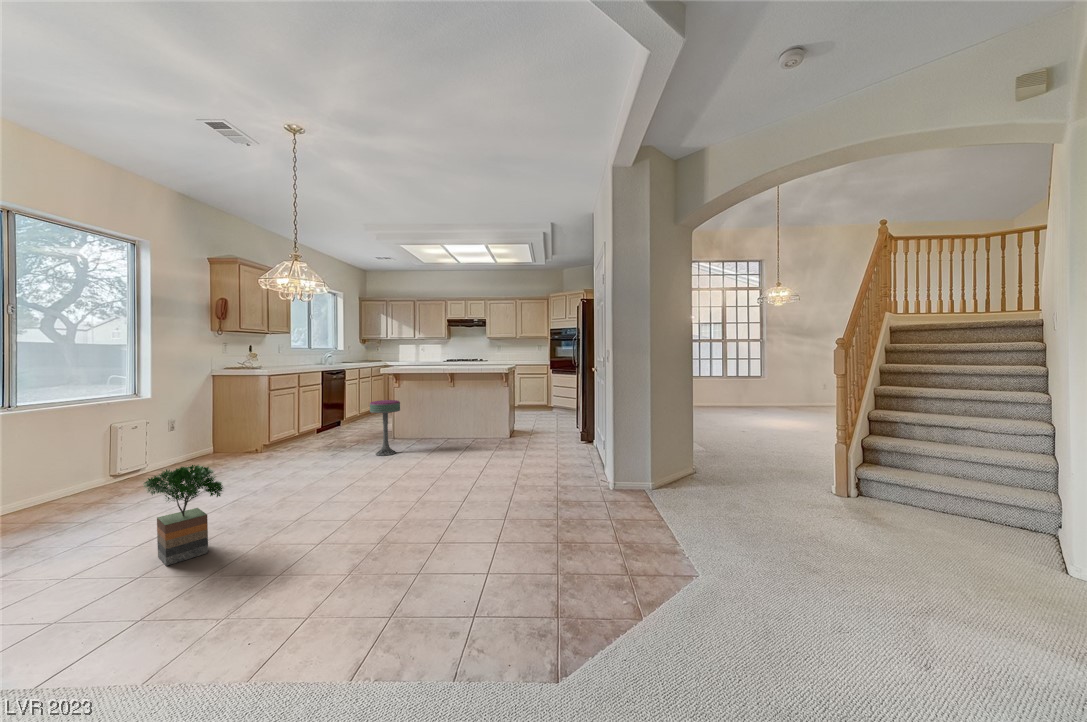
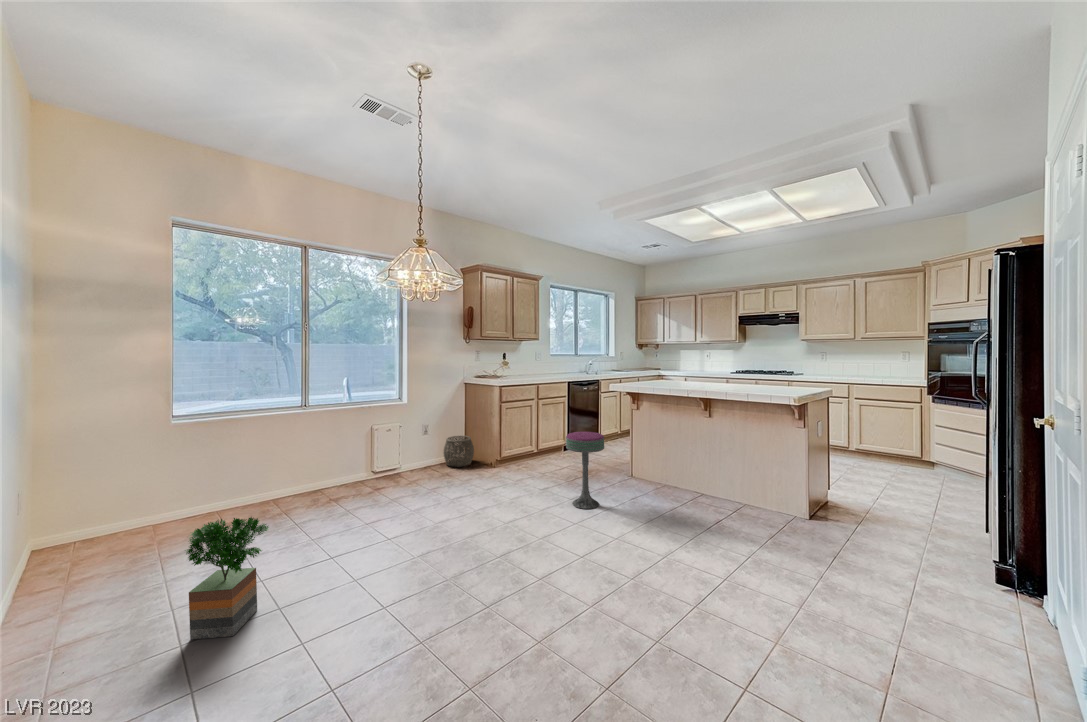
woven basket: none [195,428,236,461] -> present [444,436,474,466]

